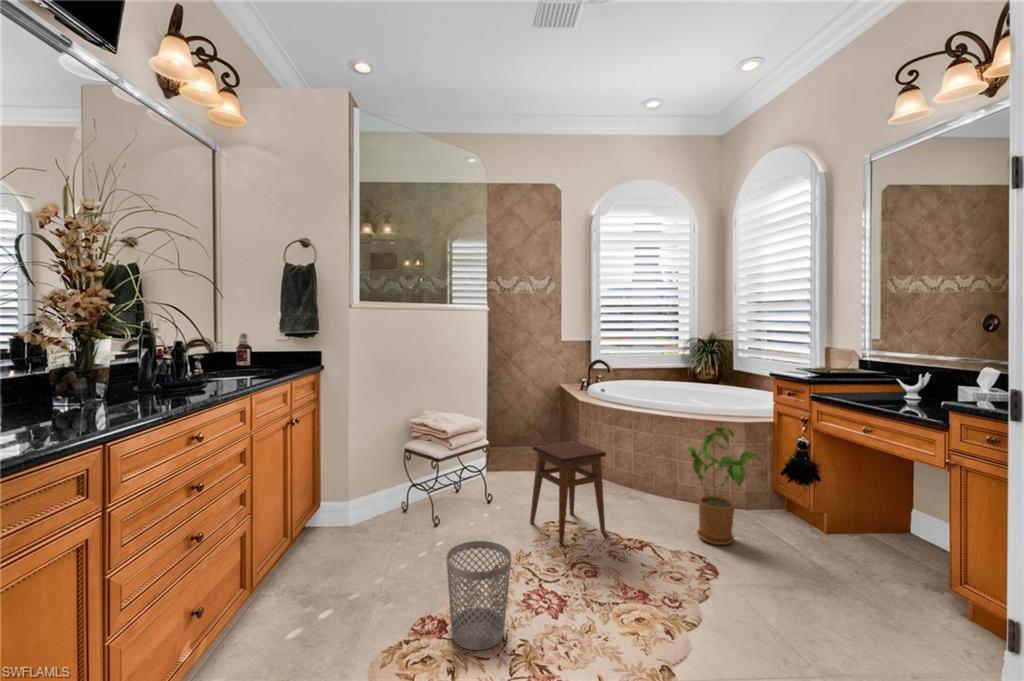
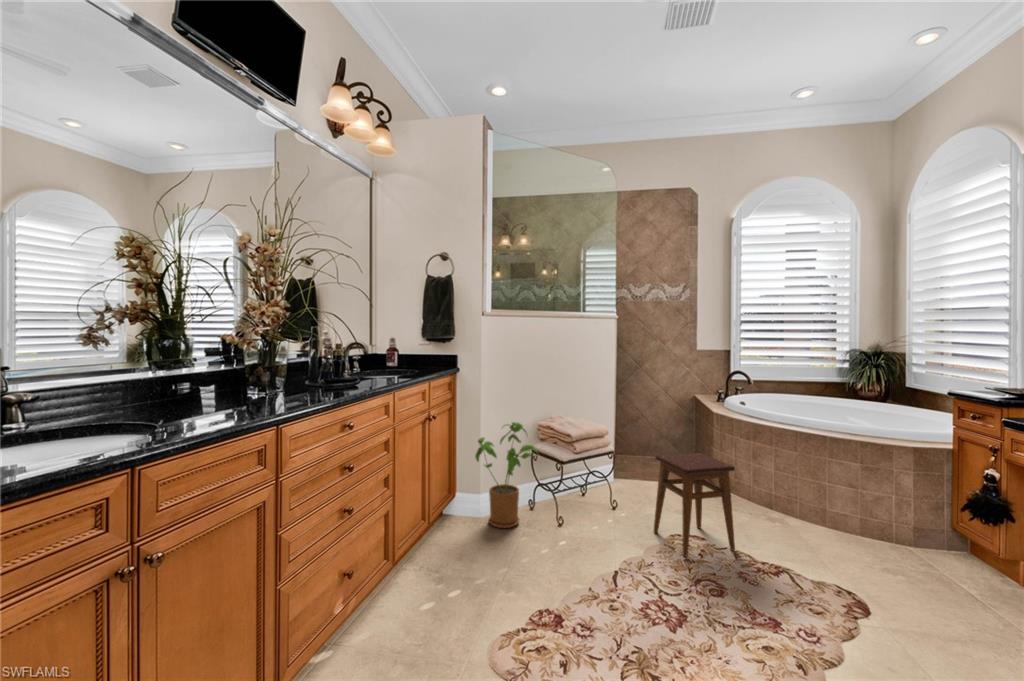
house plant: present [686,427,760,545] -> present [475,422,537,528]
wastebasket: present [446,541,511,650] -> none [560,542,625,651]

